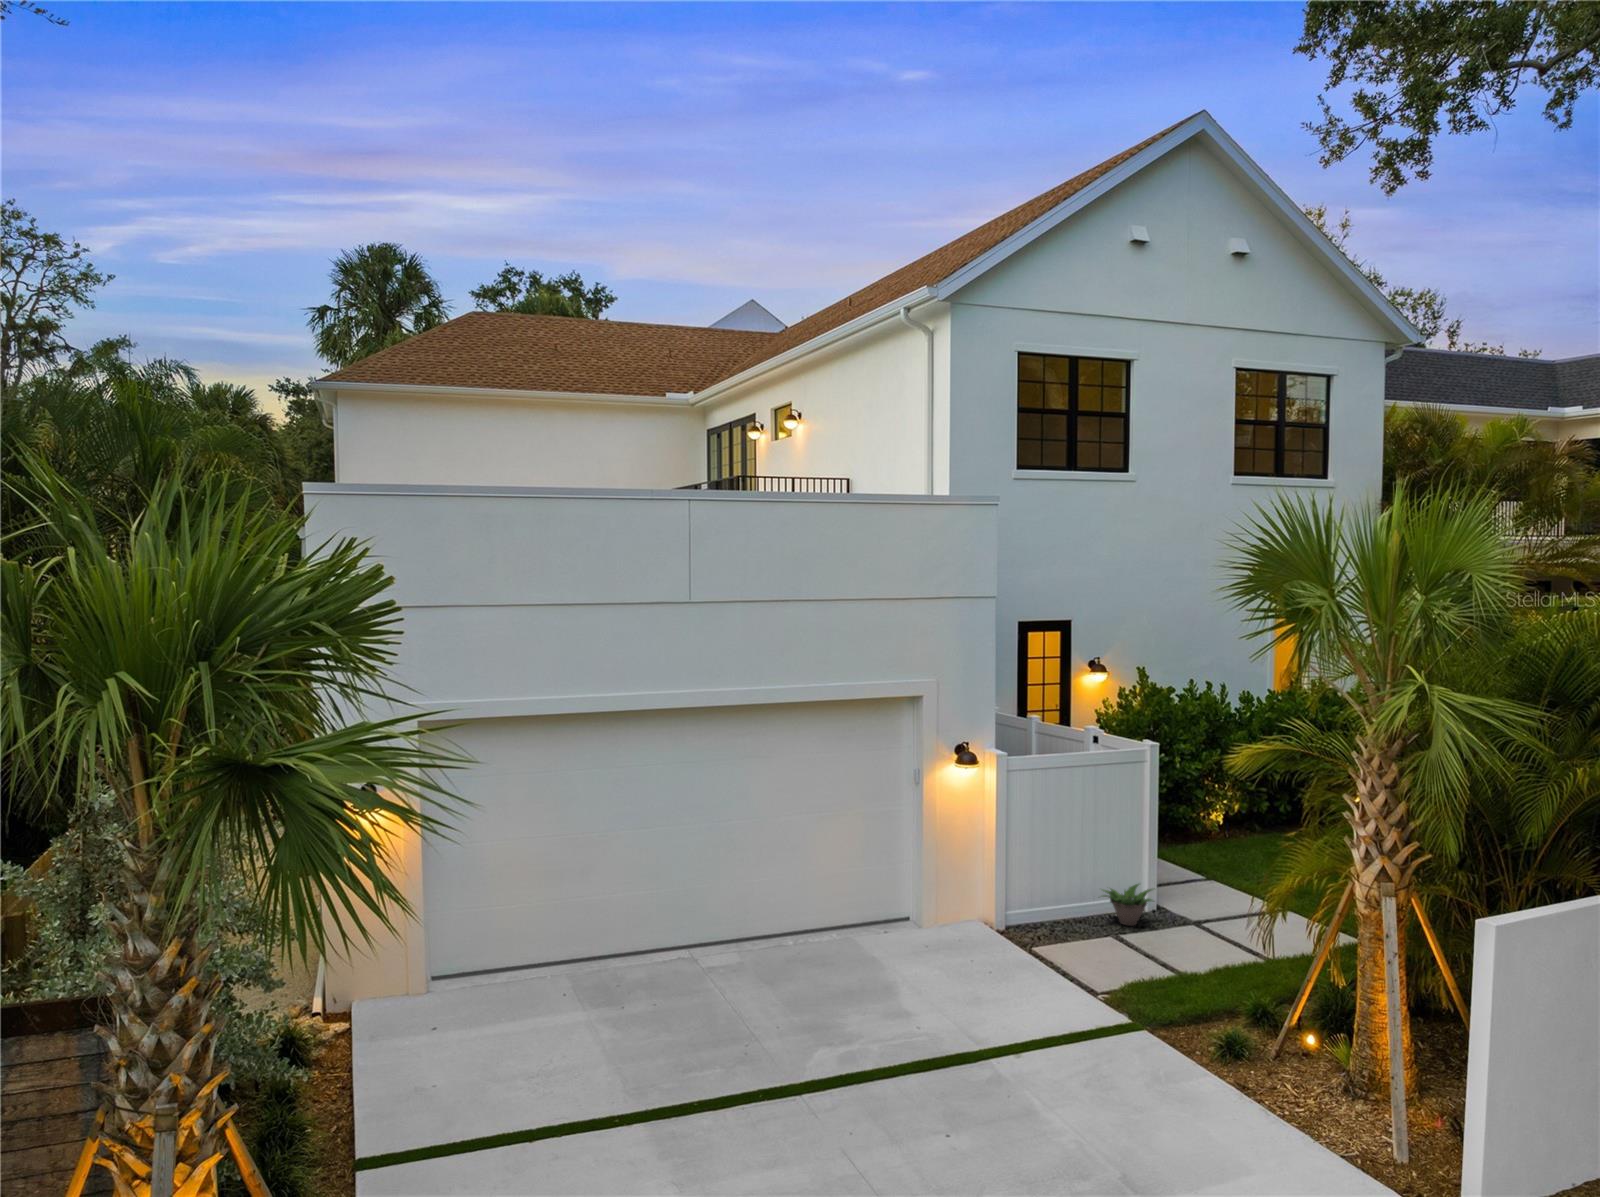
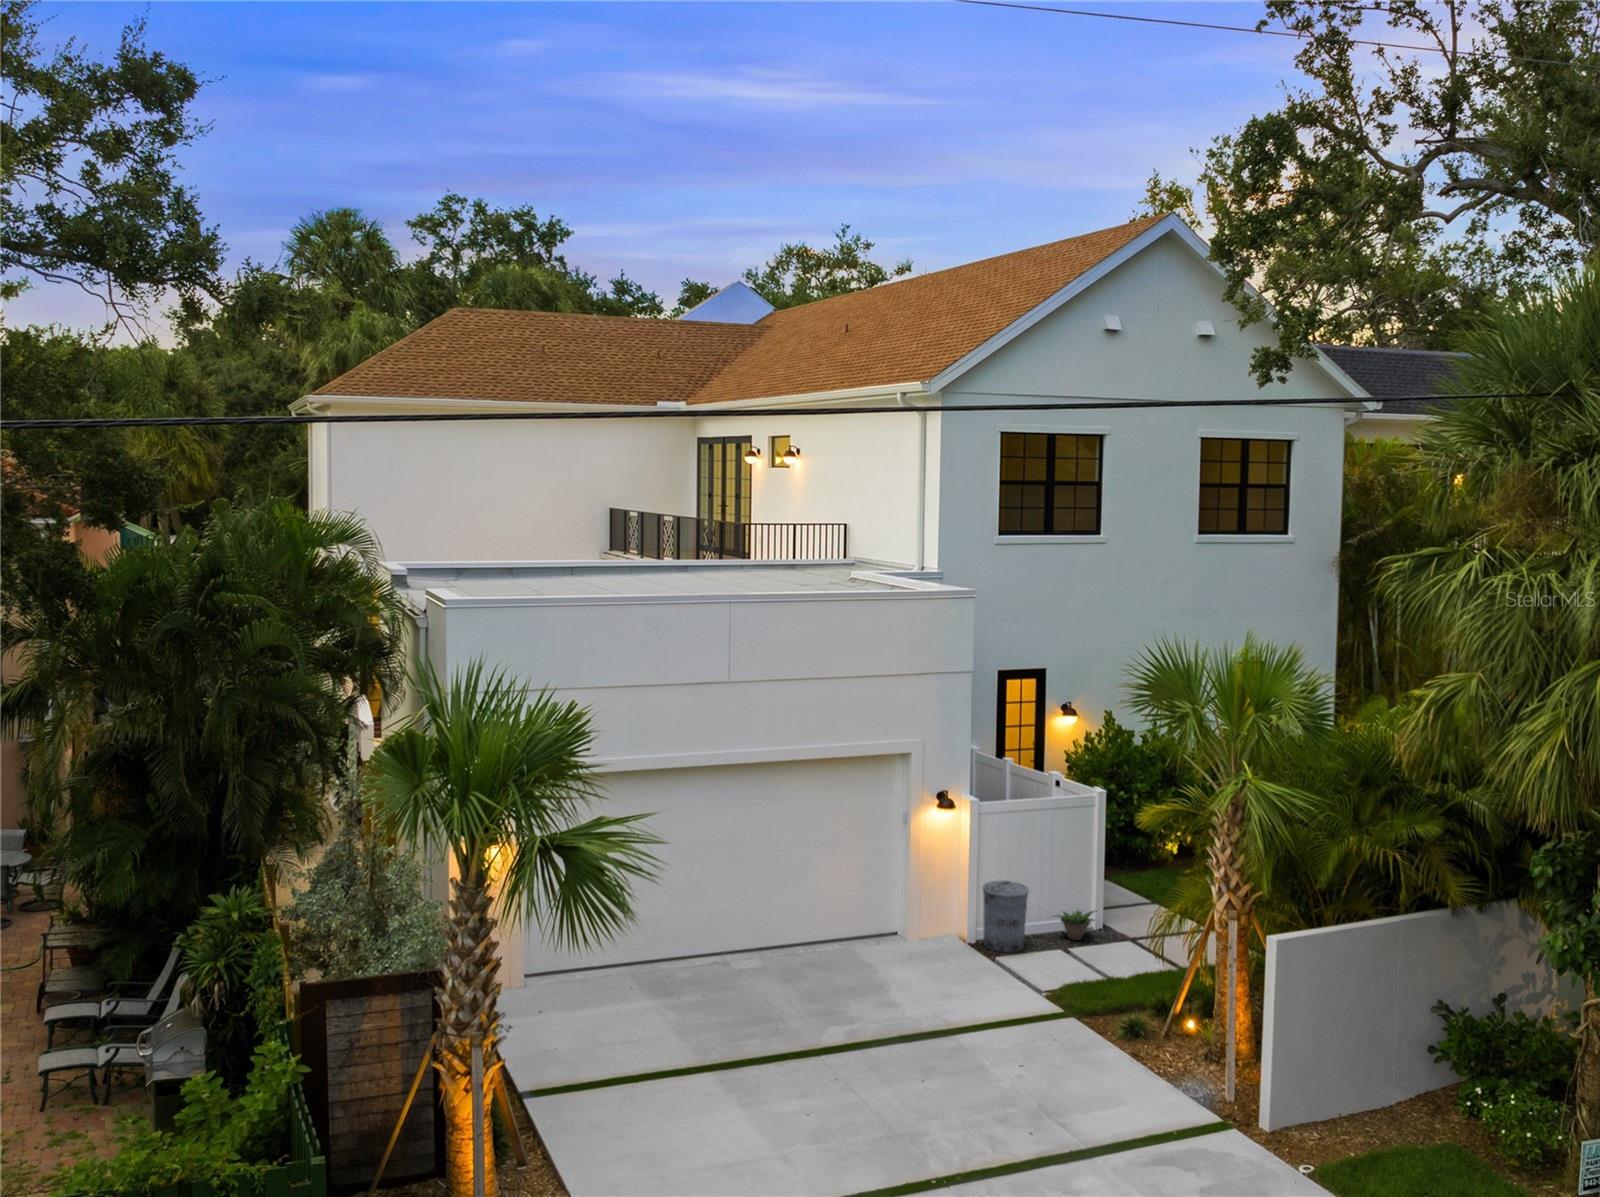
trash can: none [1013,852,1072,942] -> present [983,880,1029,952]

